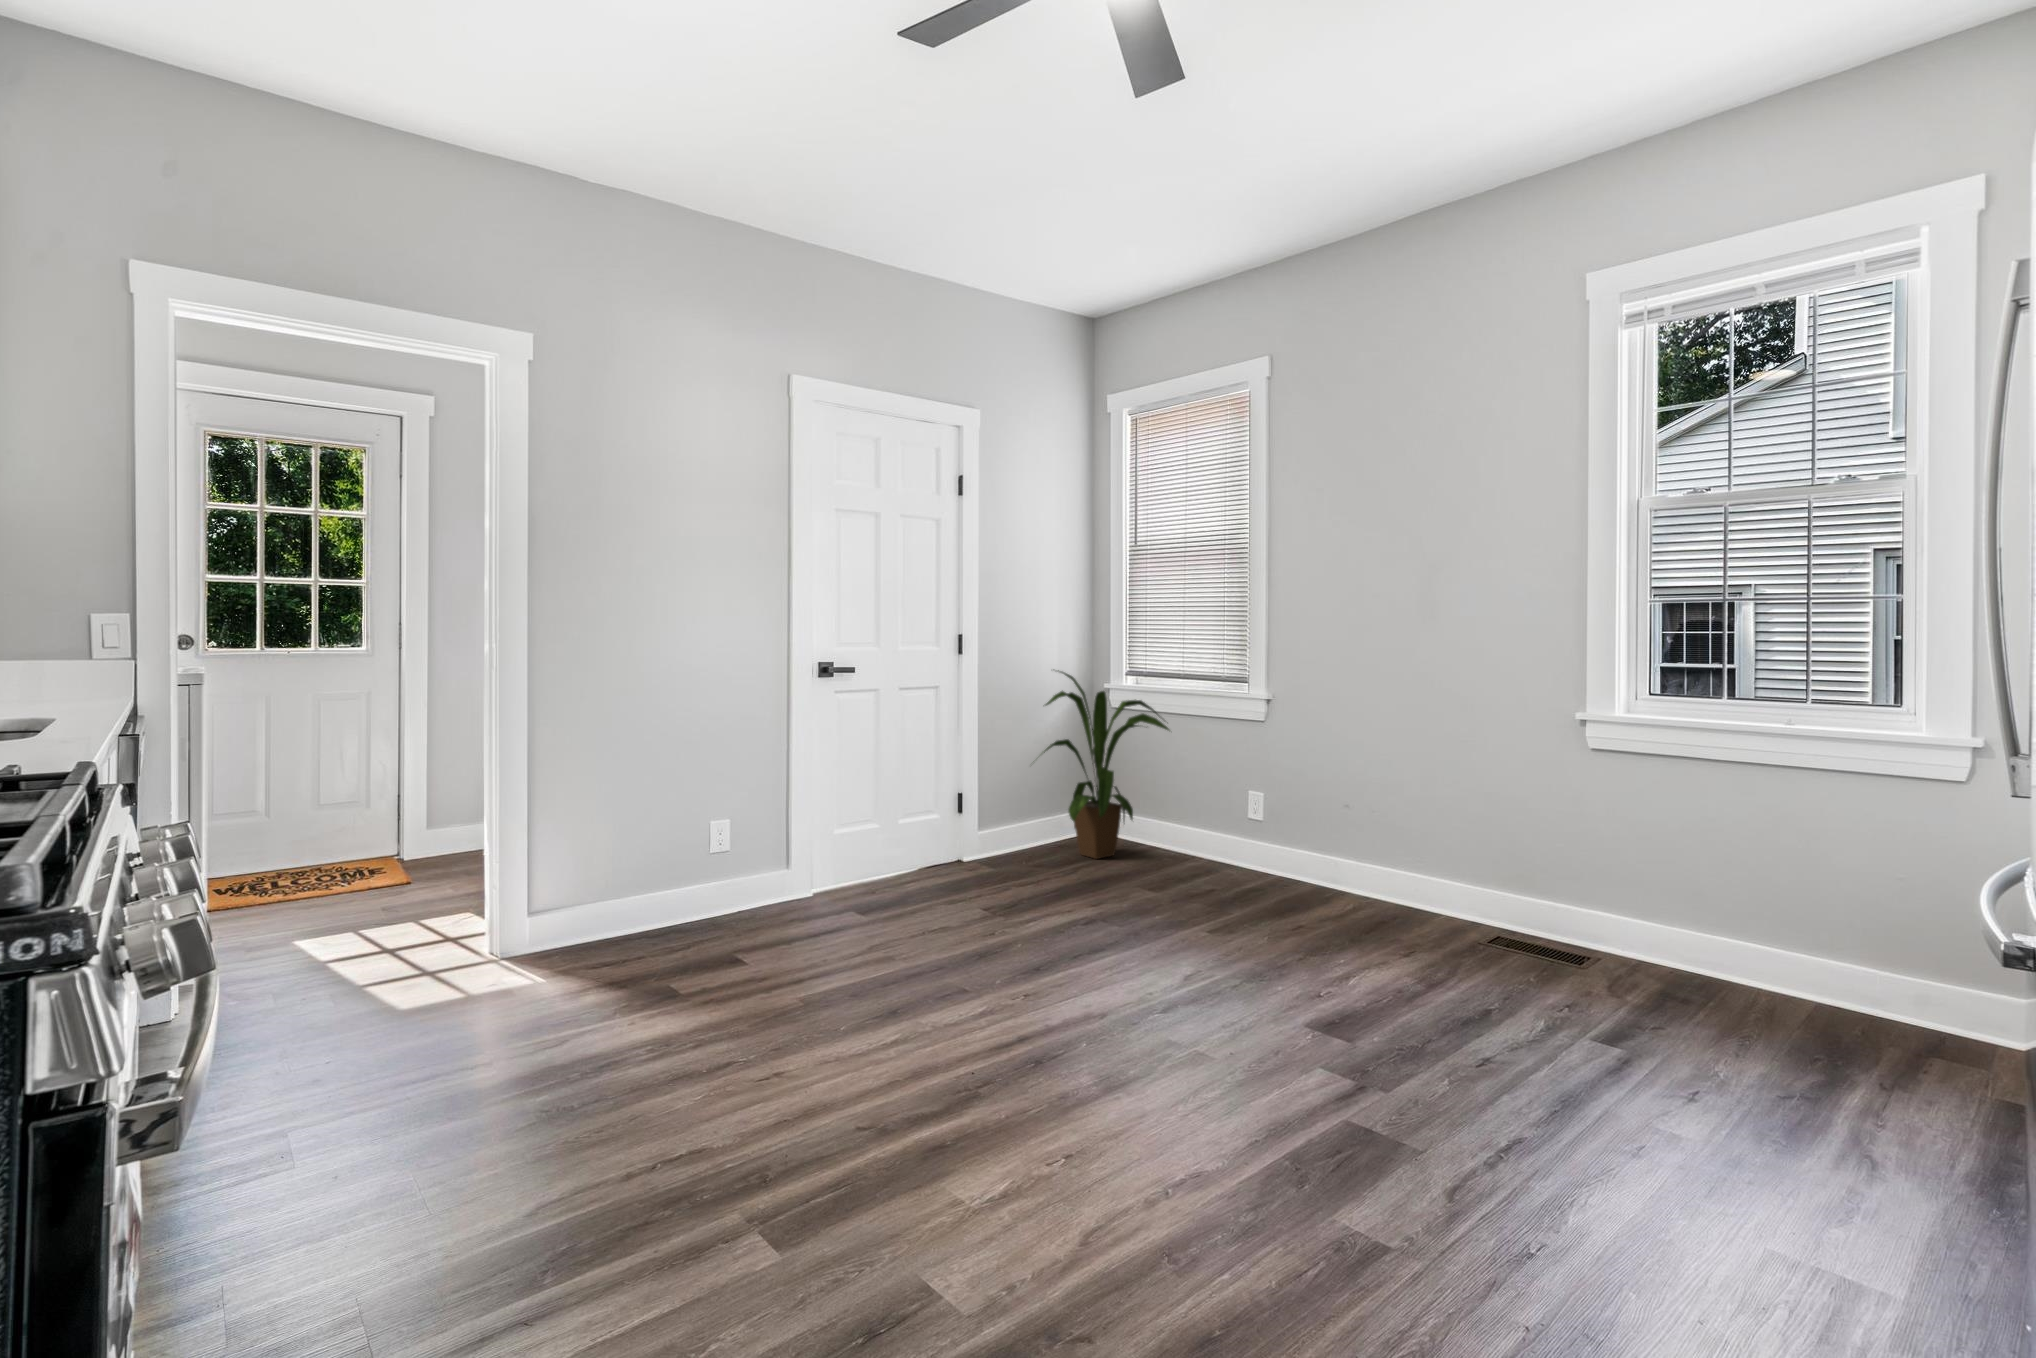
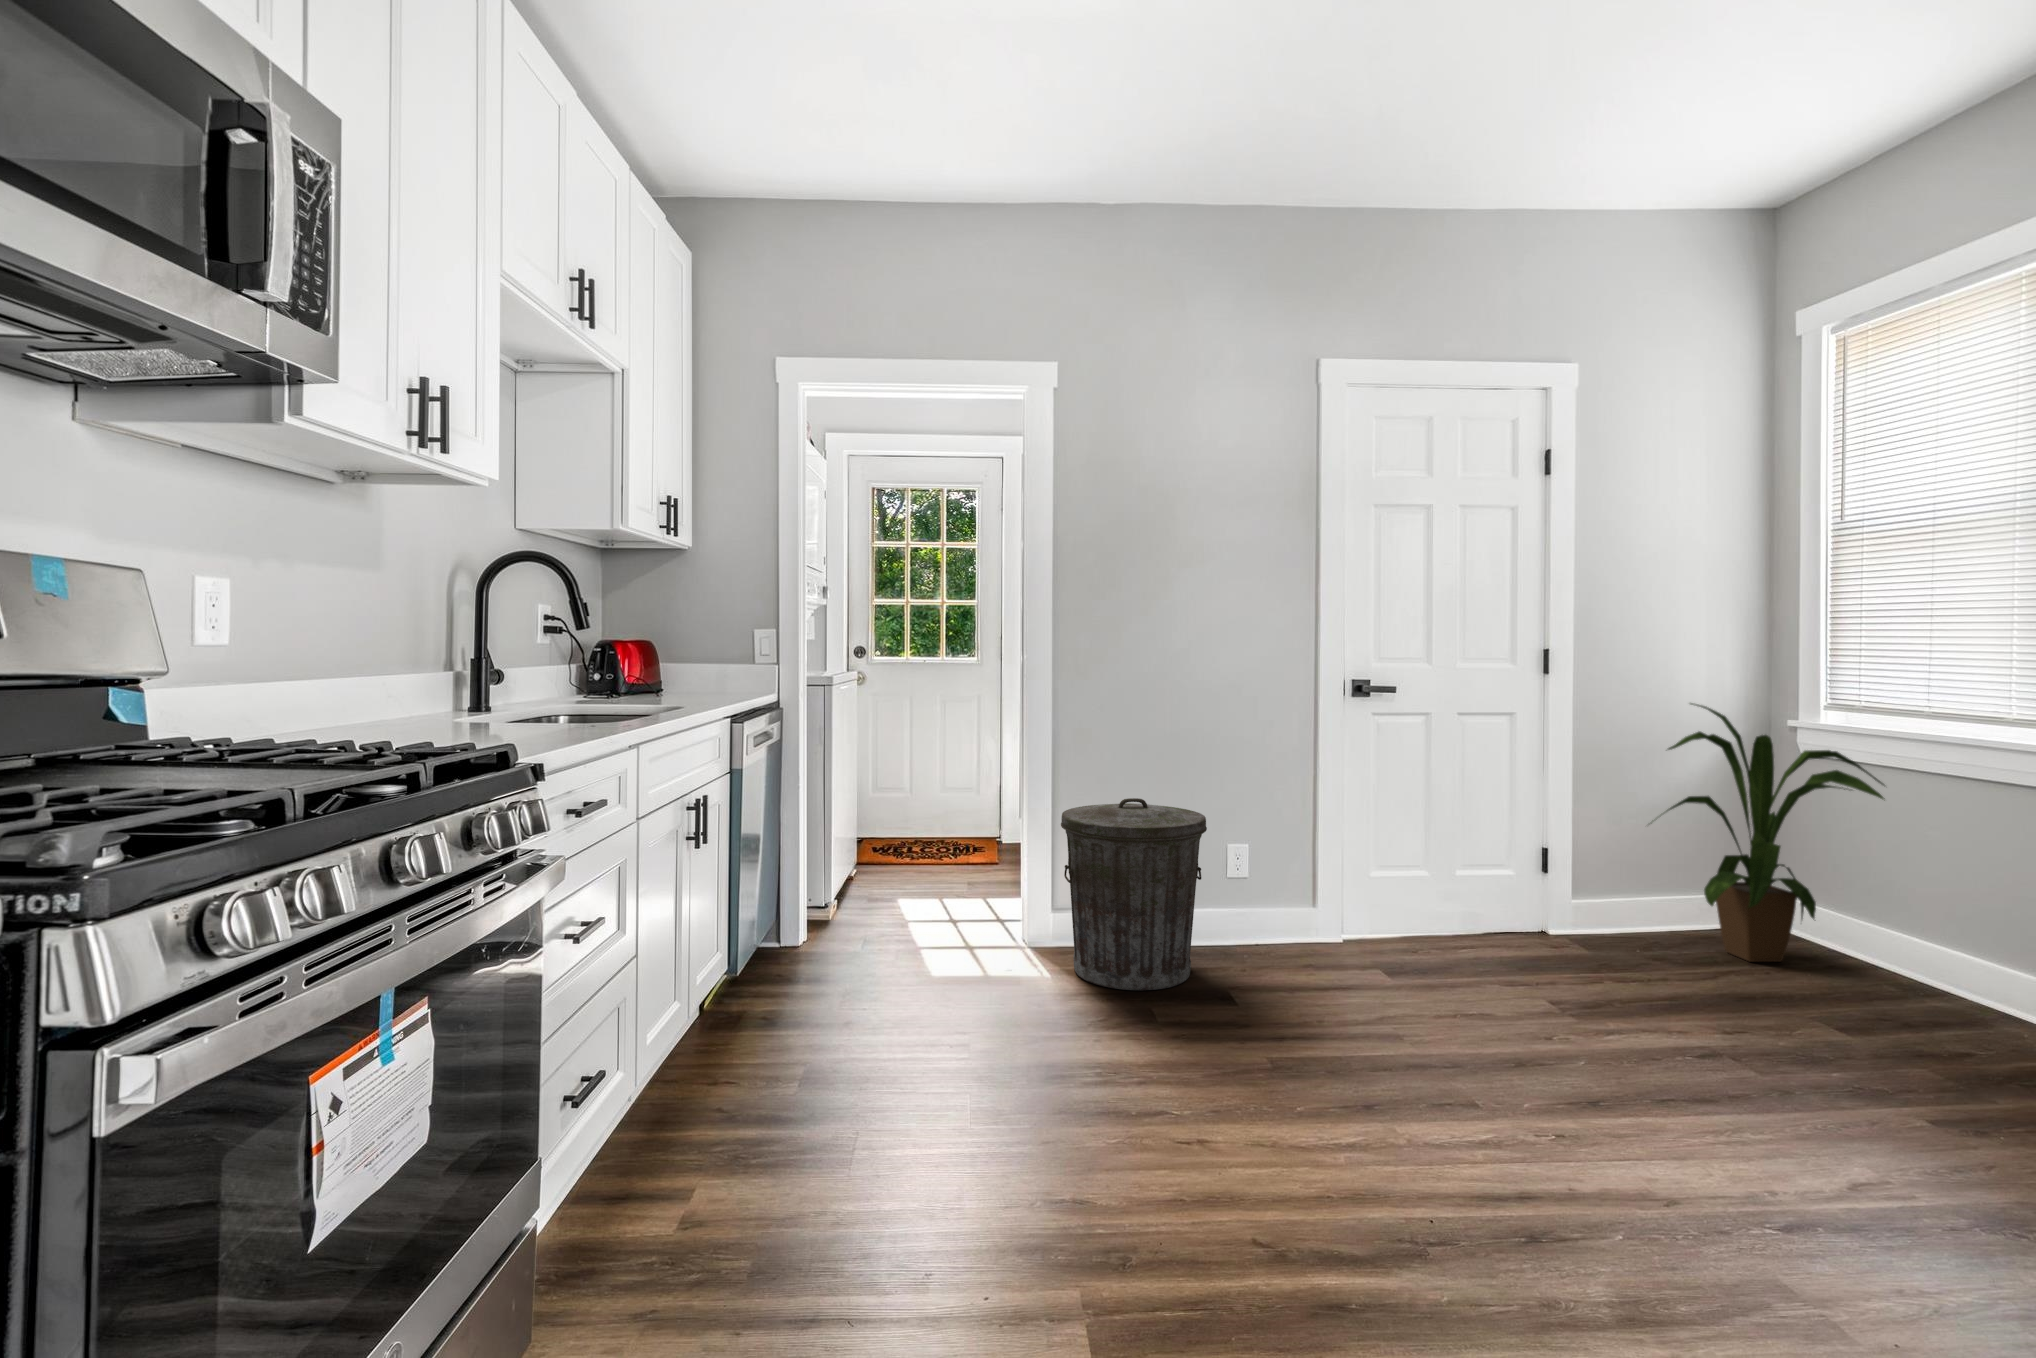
trash can: none [551,784,706,976] -> present [1061,798,1207,990]

